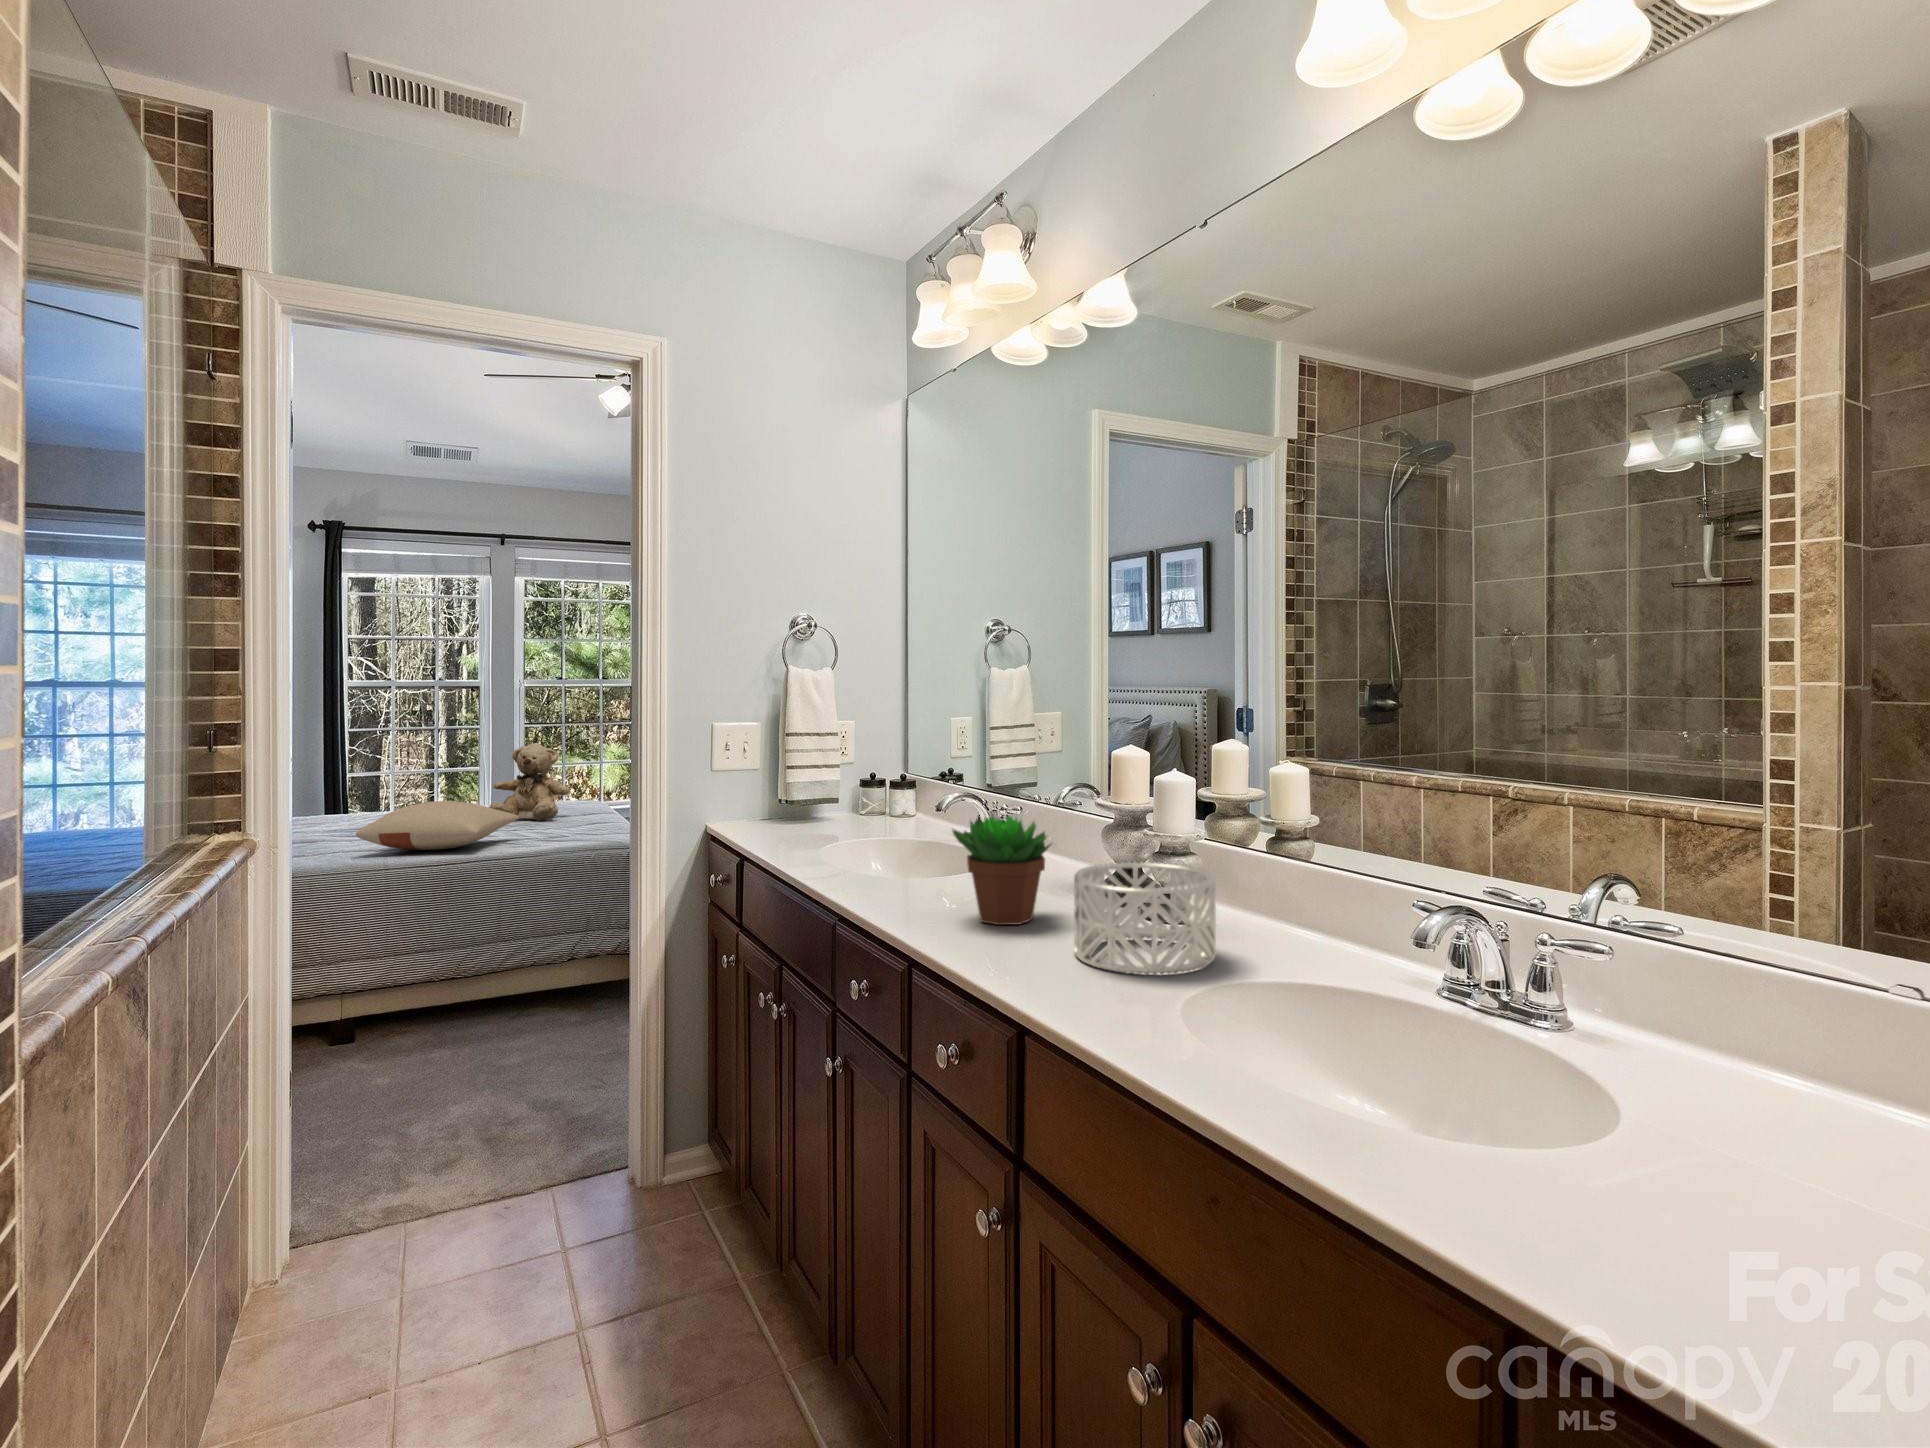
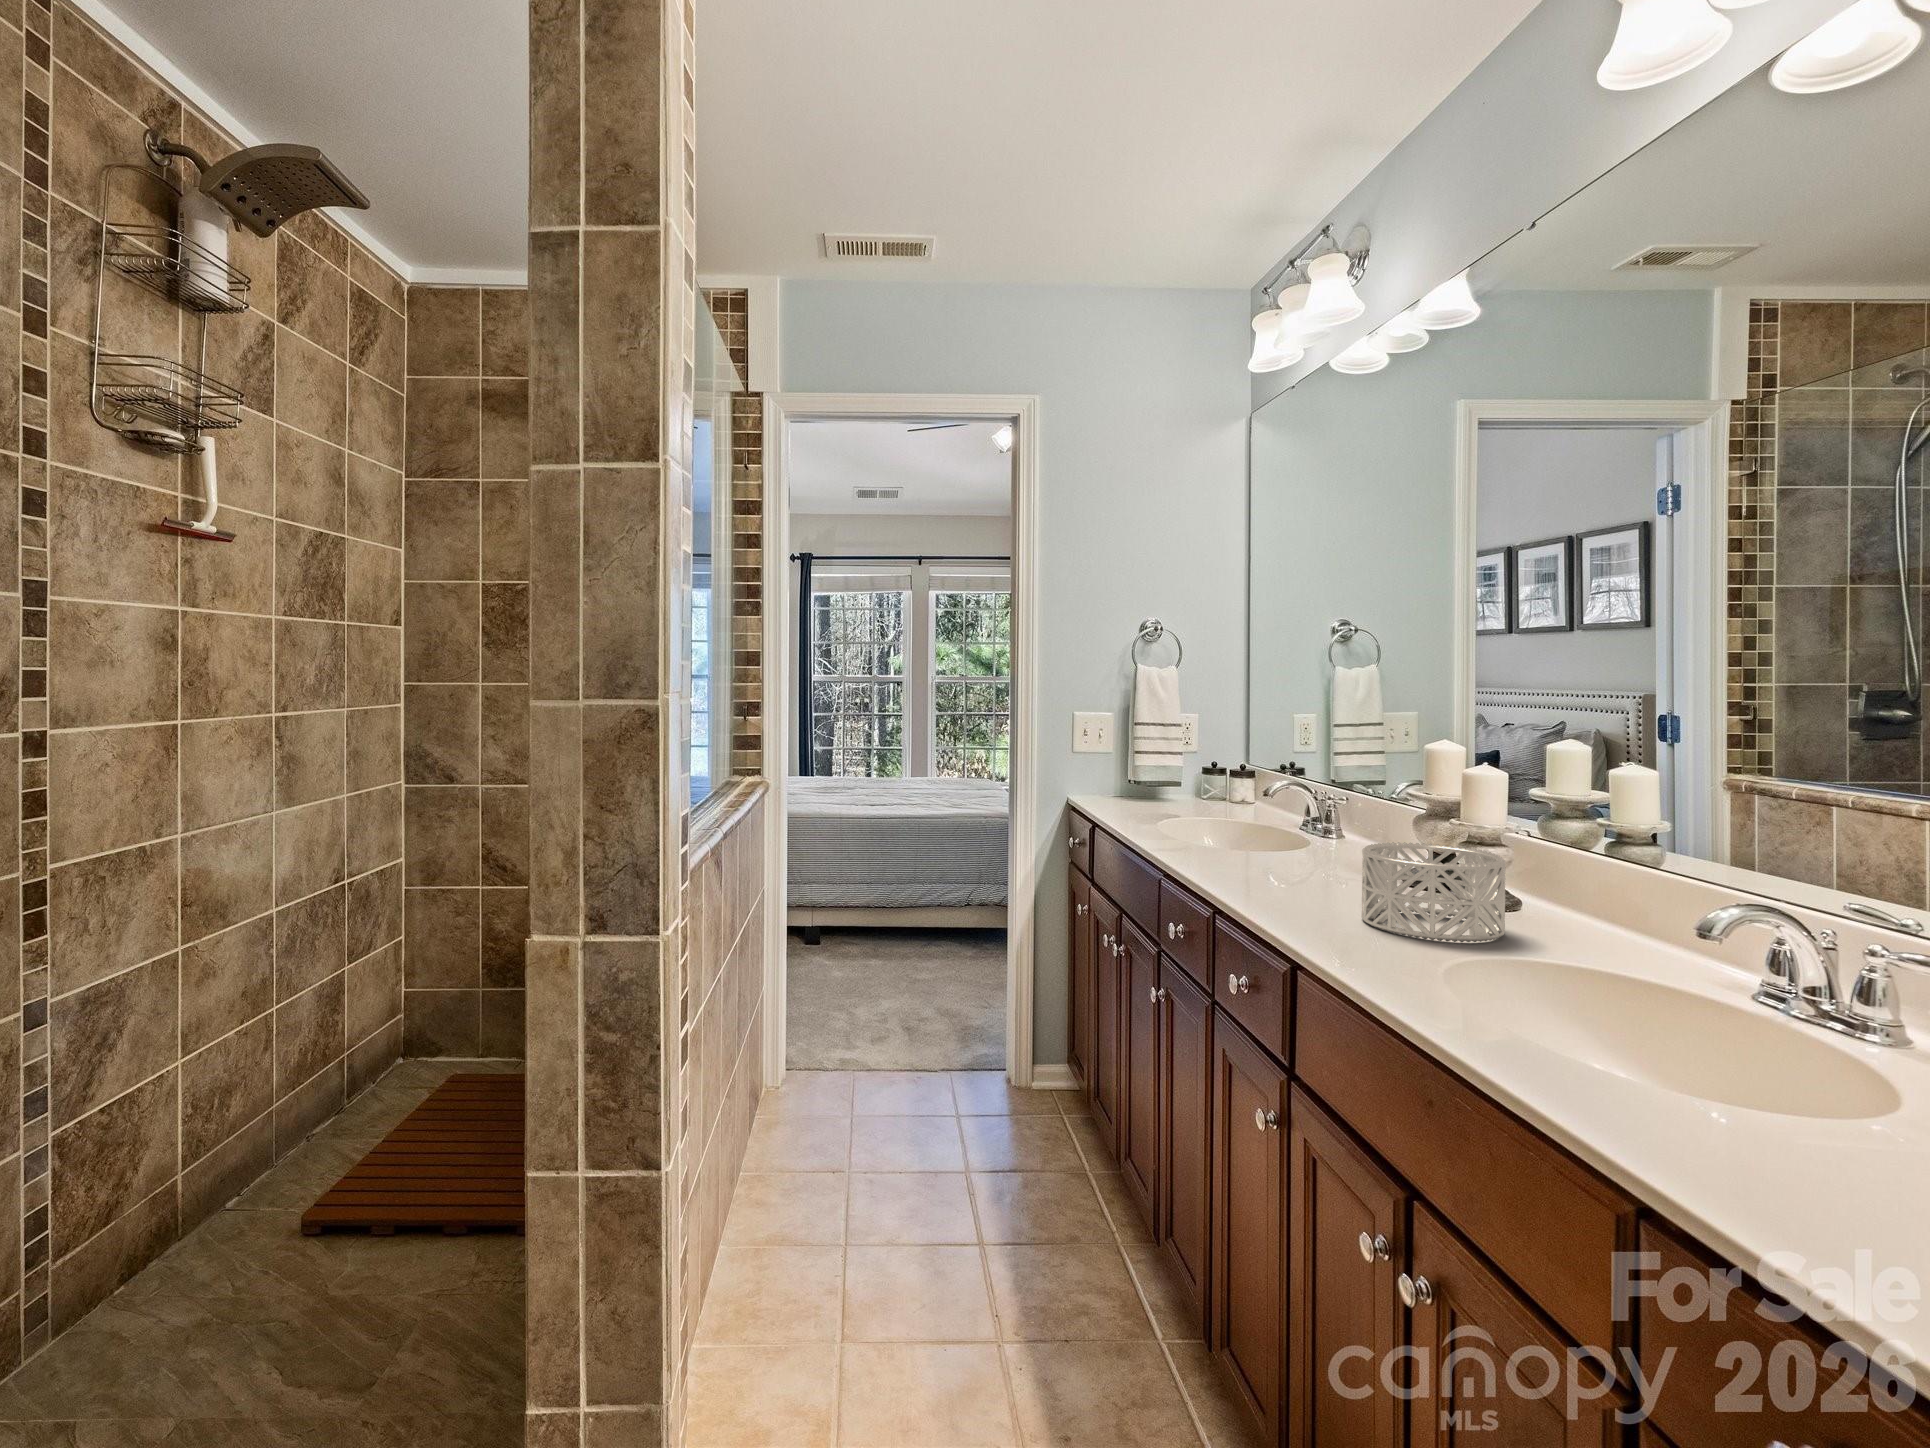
teddy bear: present [489,743,571,821] -> none [909,729,970,793]
pillow: present [356,801,519,850] -> none [820,771,931,807]
succulent plant: present [952,816,1051,925] -> none [1261,794,1354,892]

